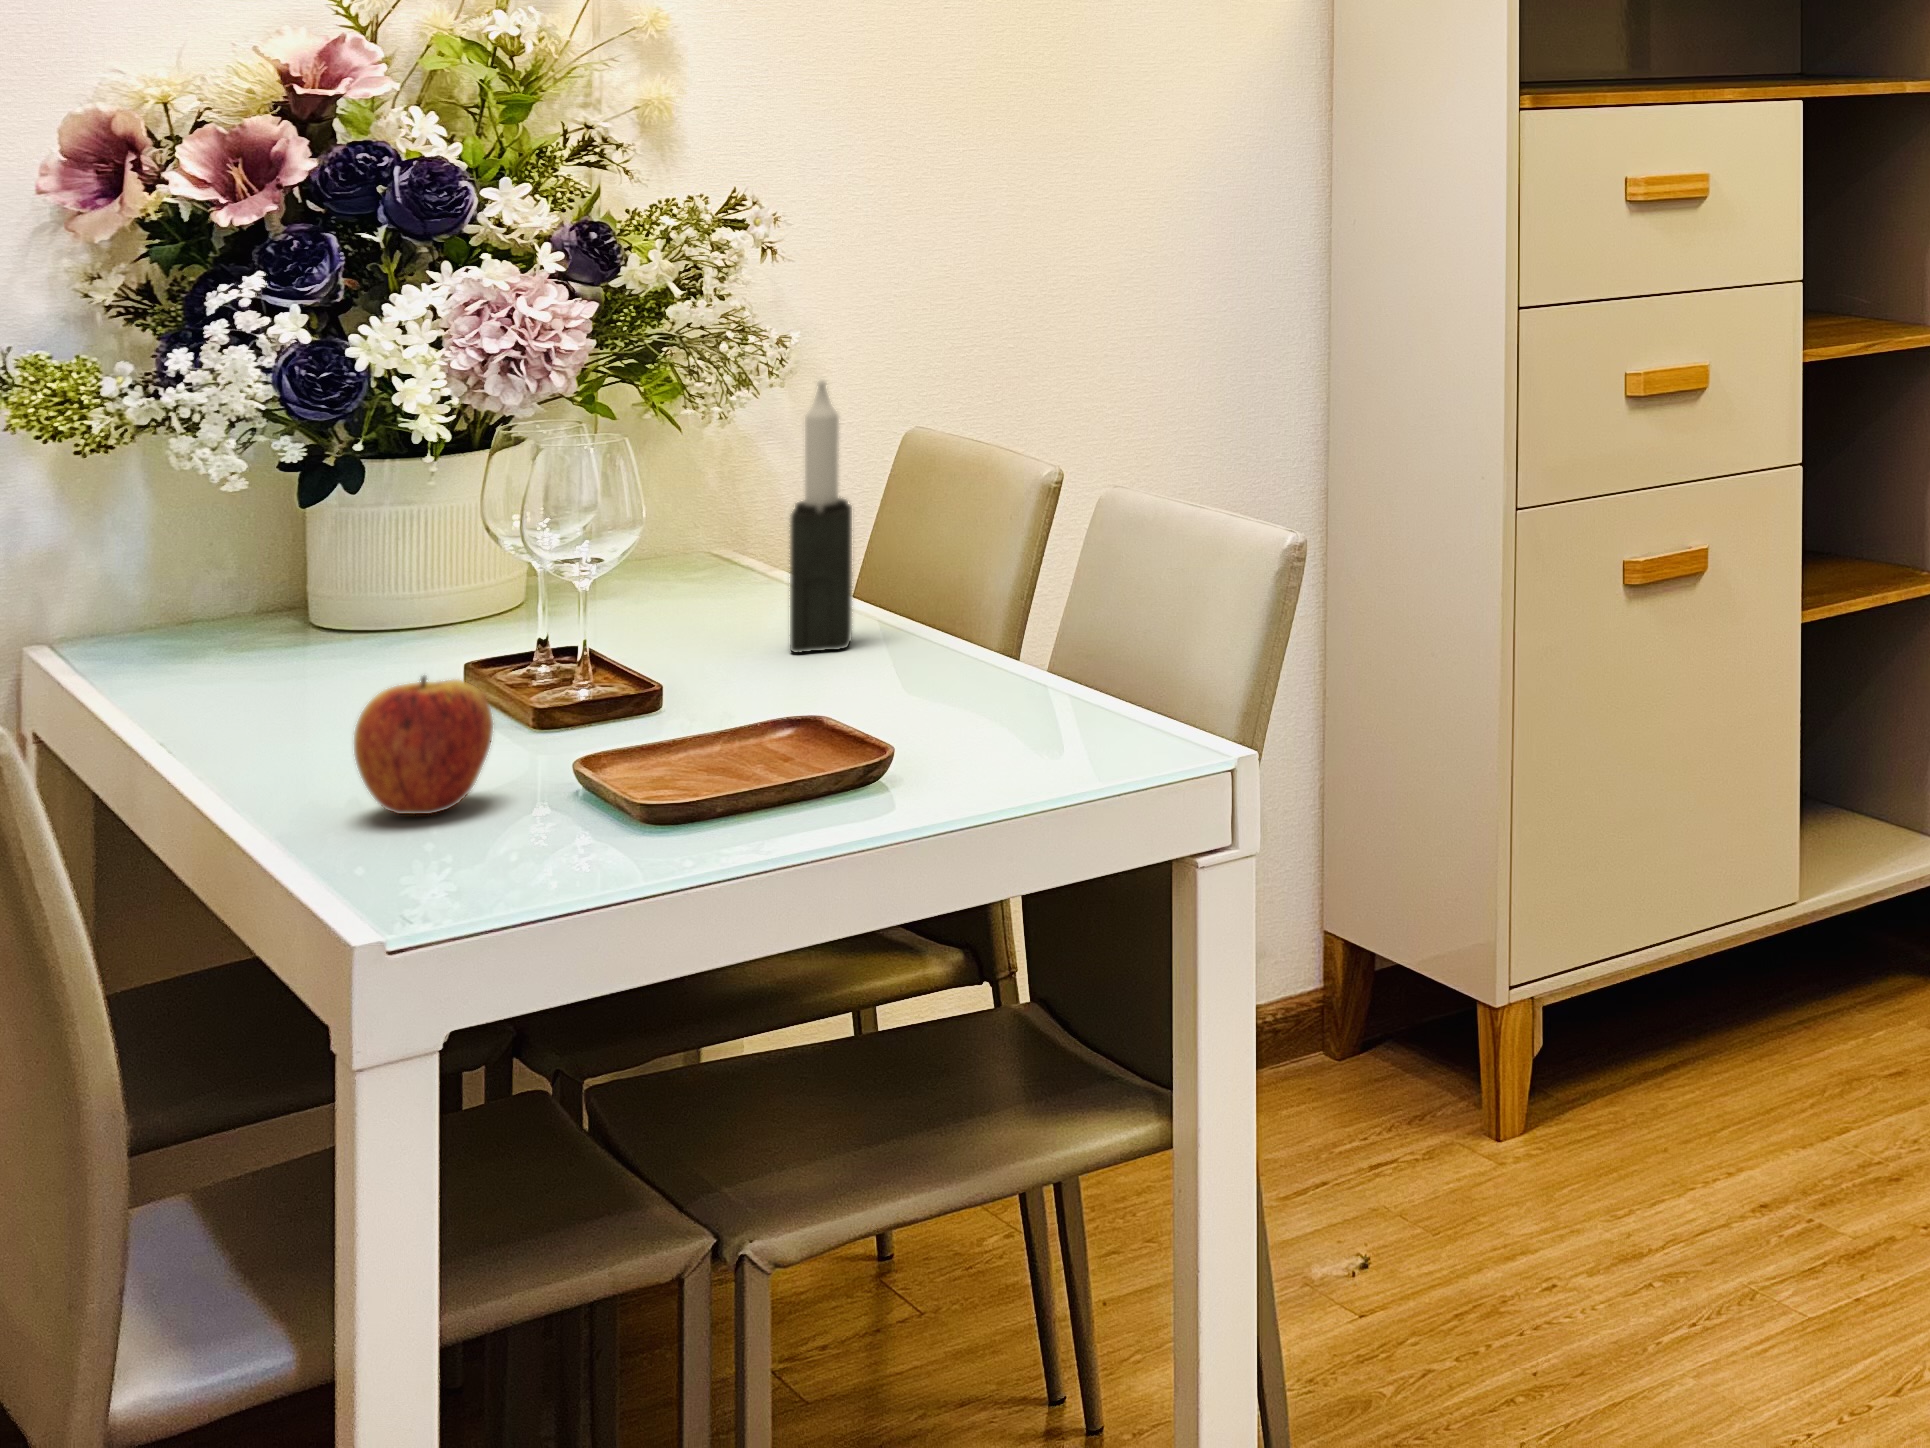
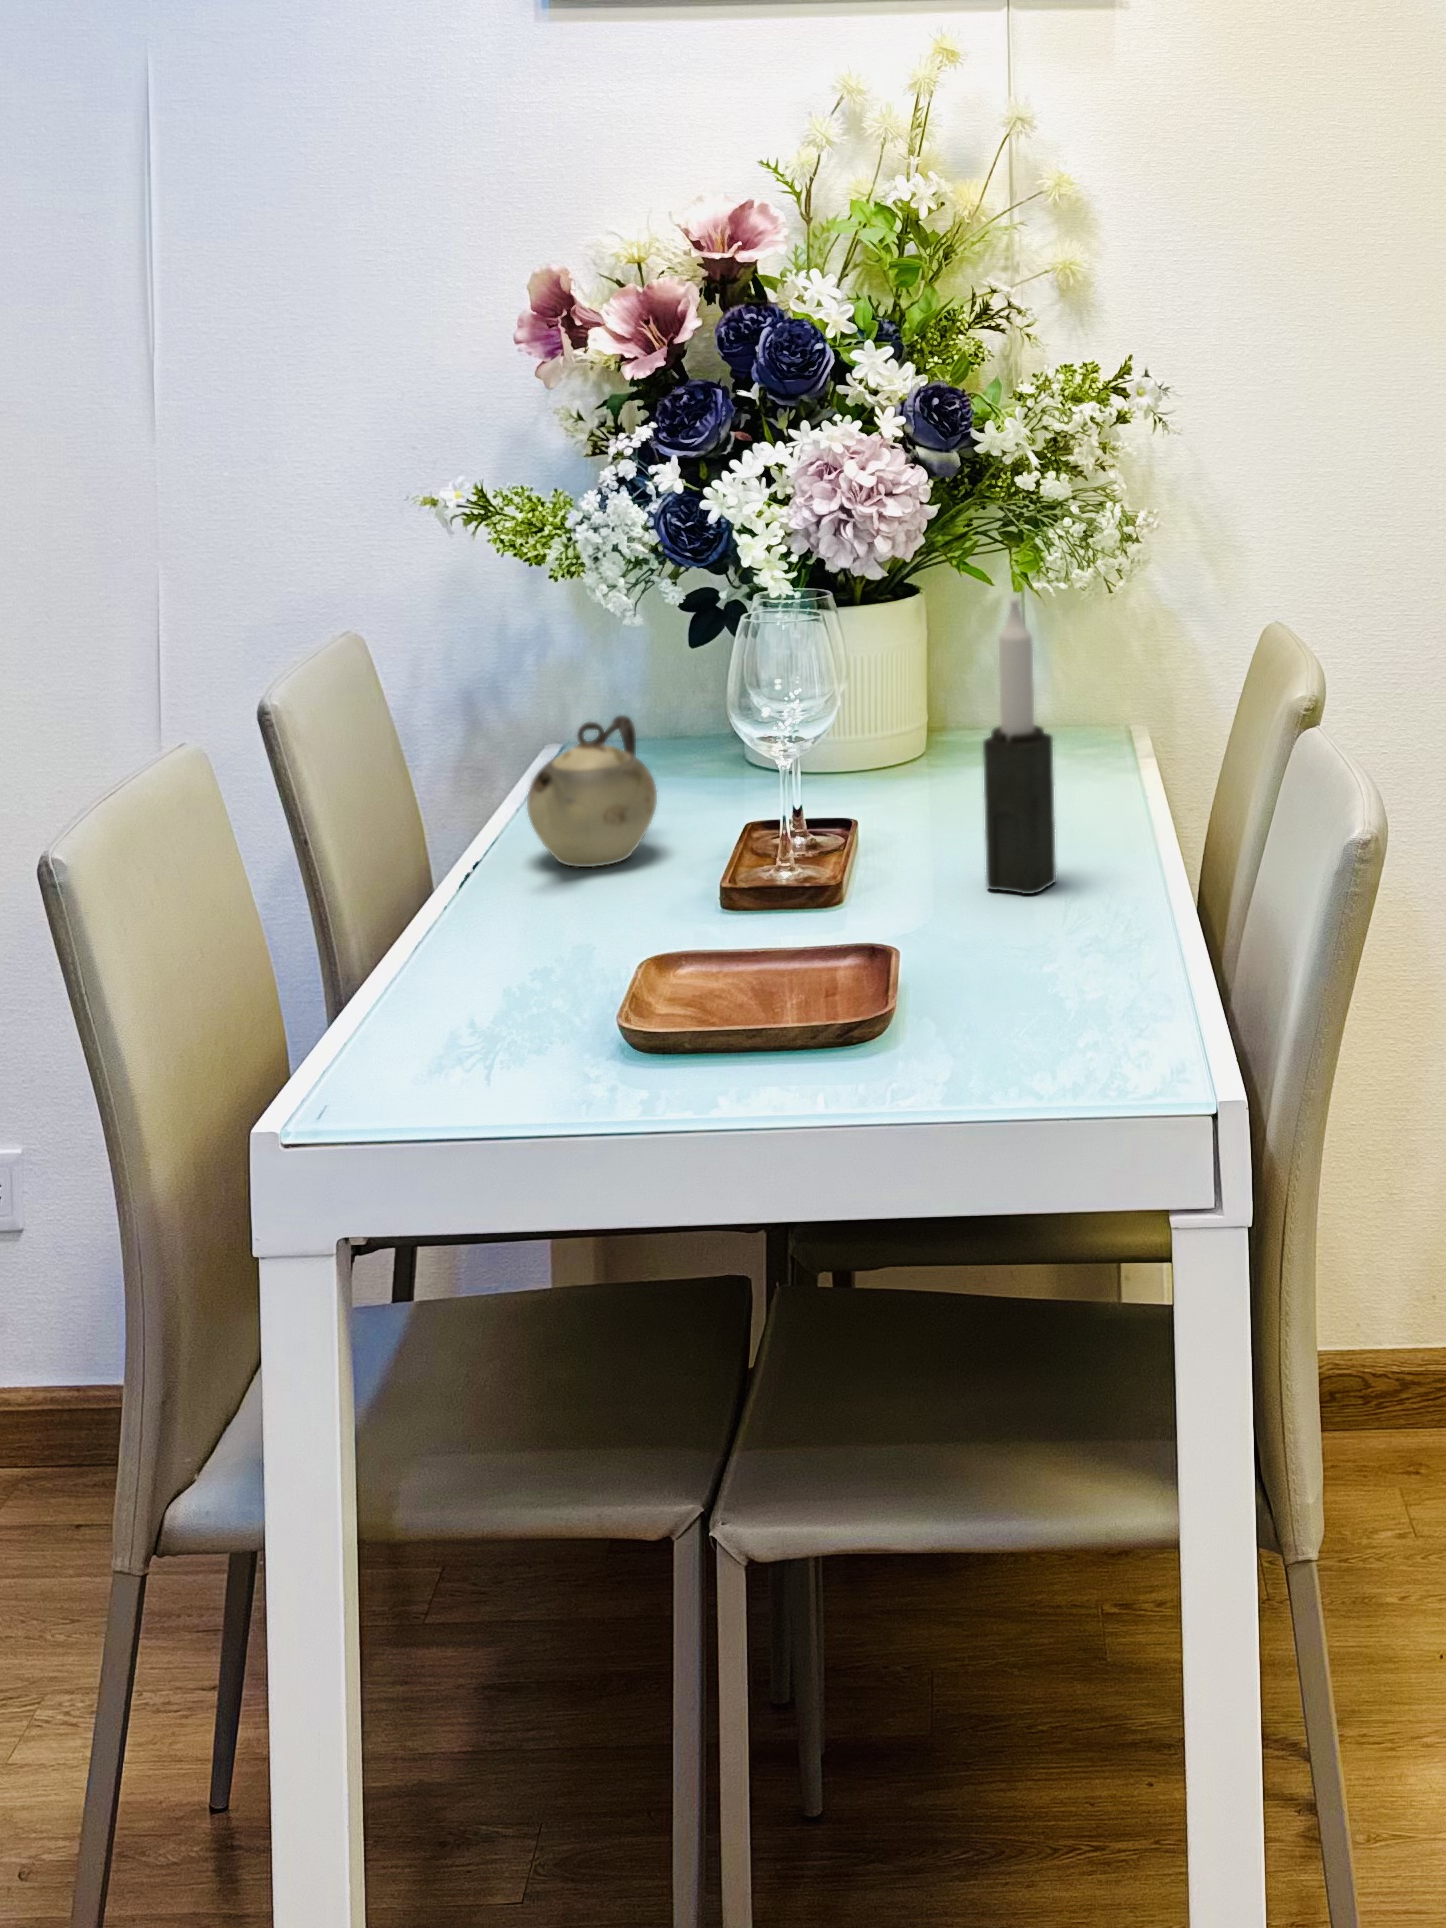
teapot: none [226,556,384,711] -> present [527,715,657,867]
apple: present [354,676,493,814] -> none [401,886,540,1029]

